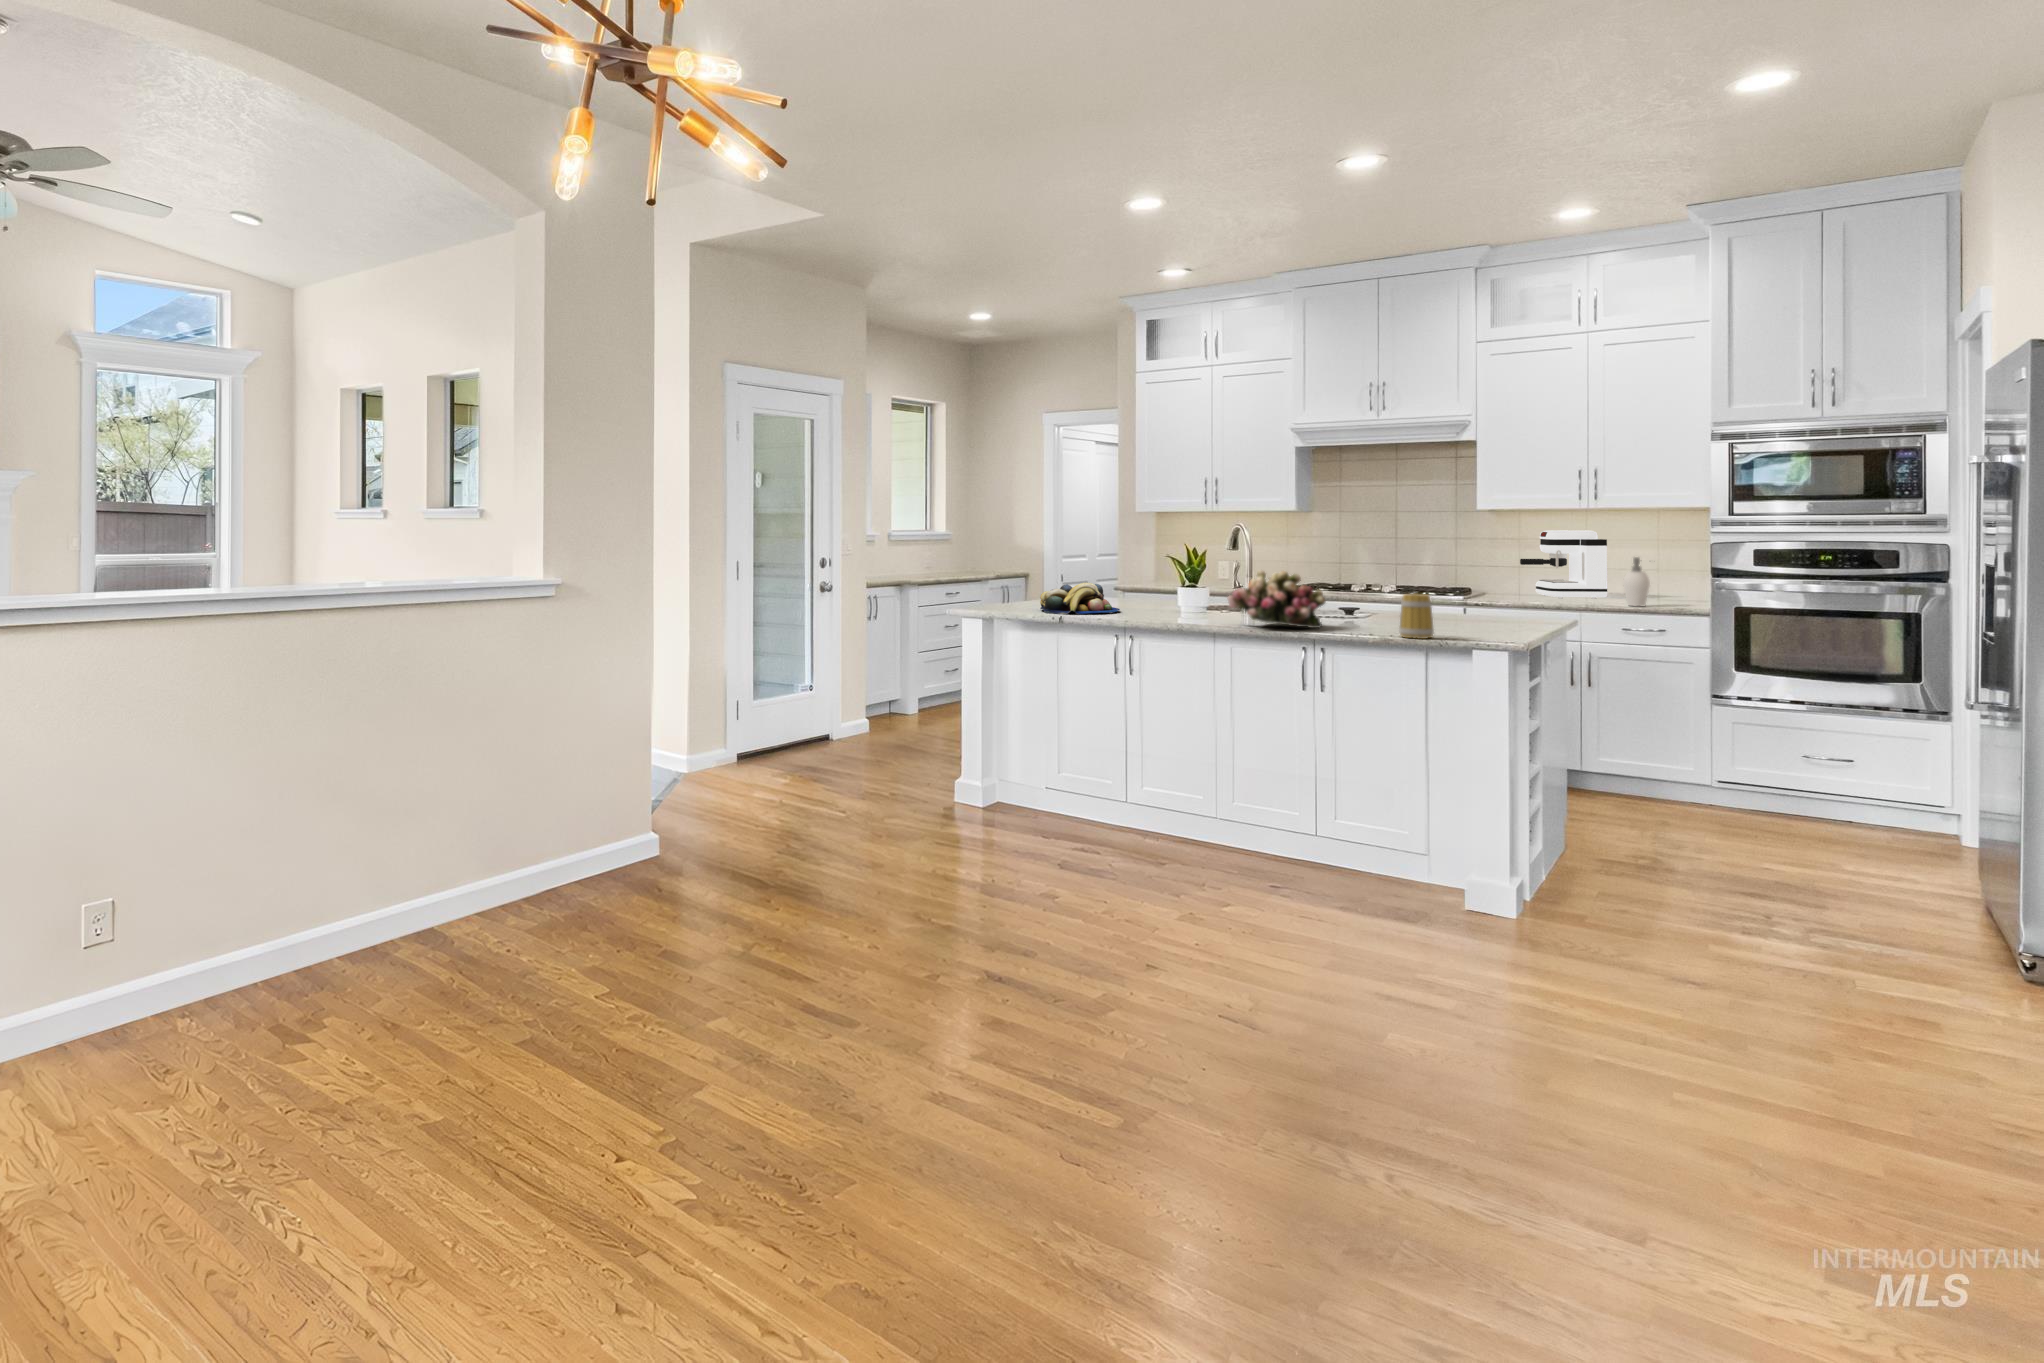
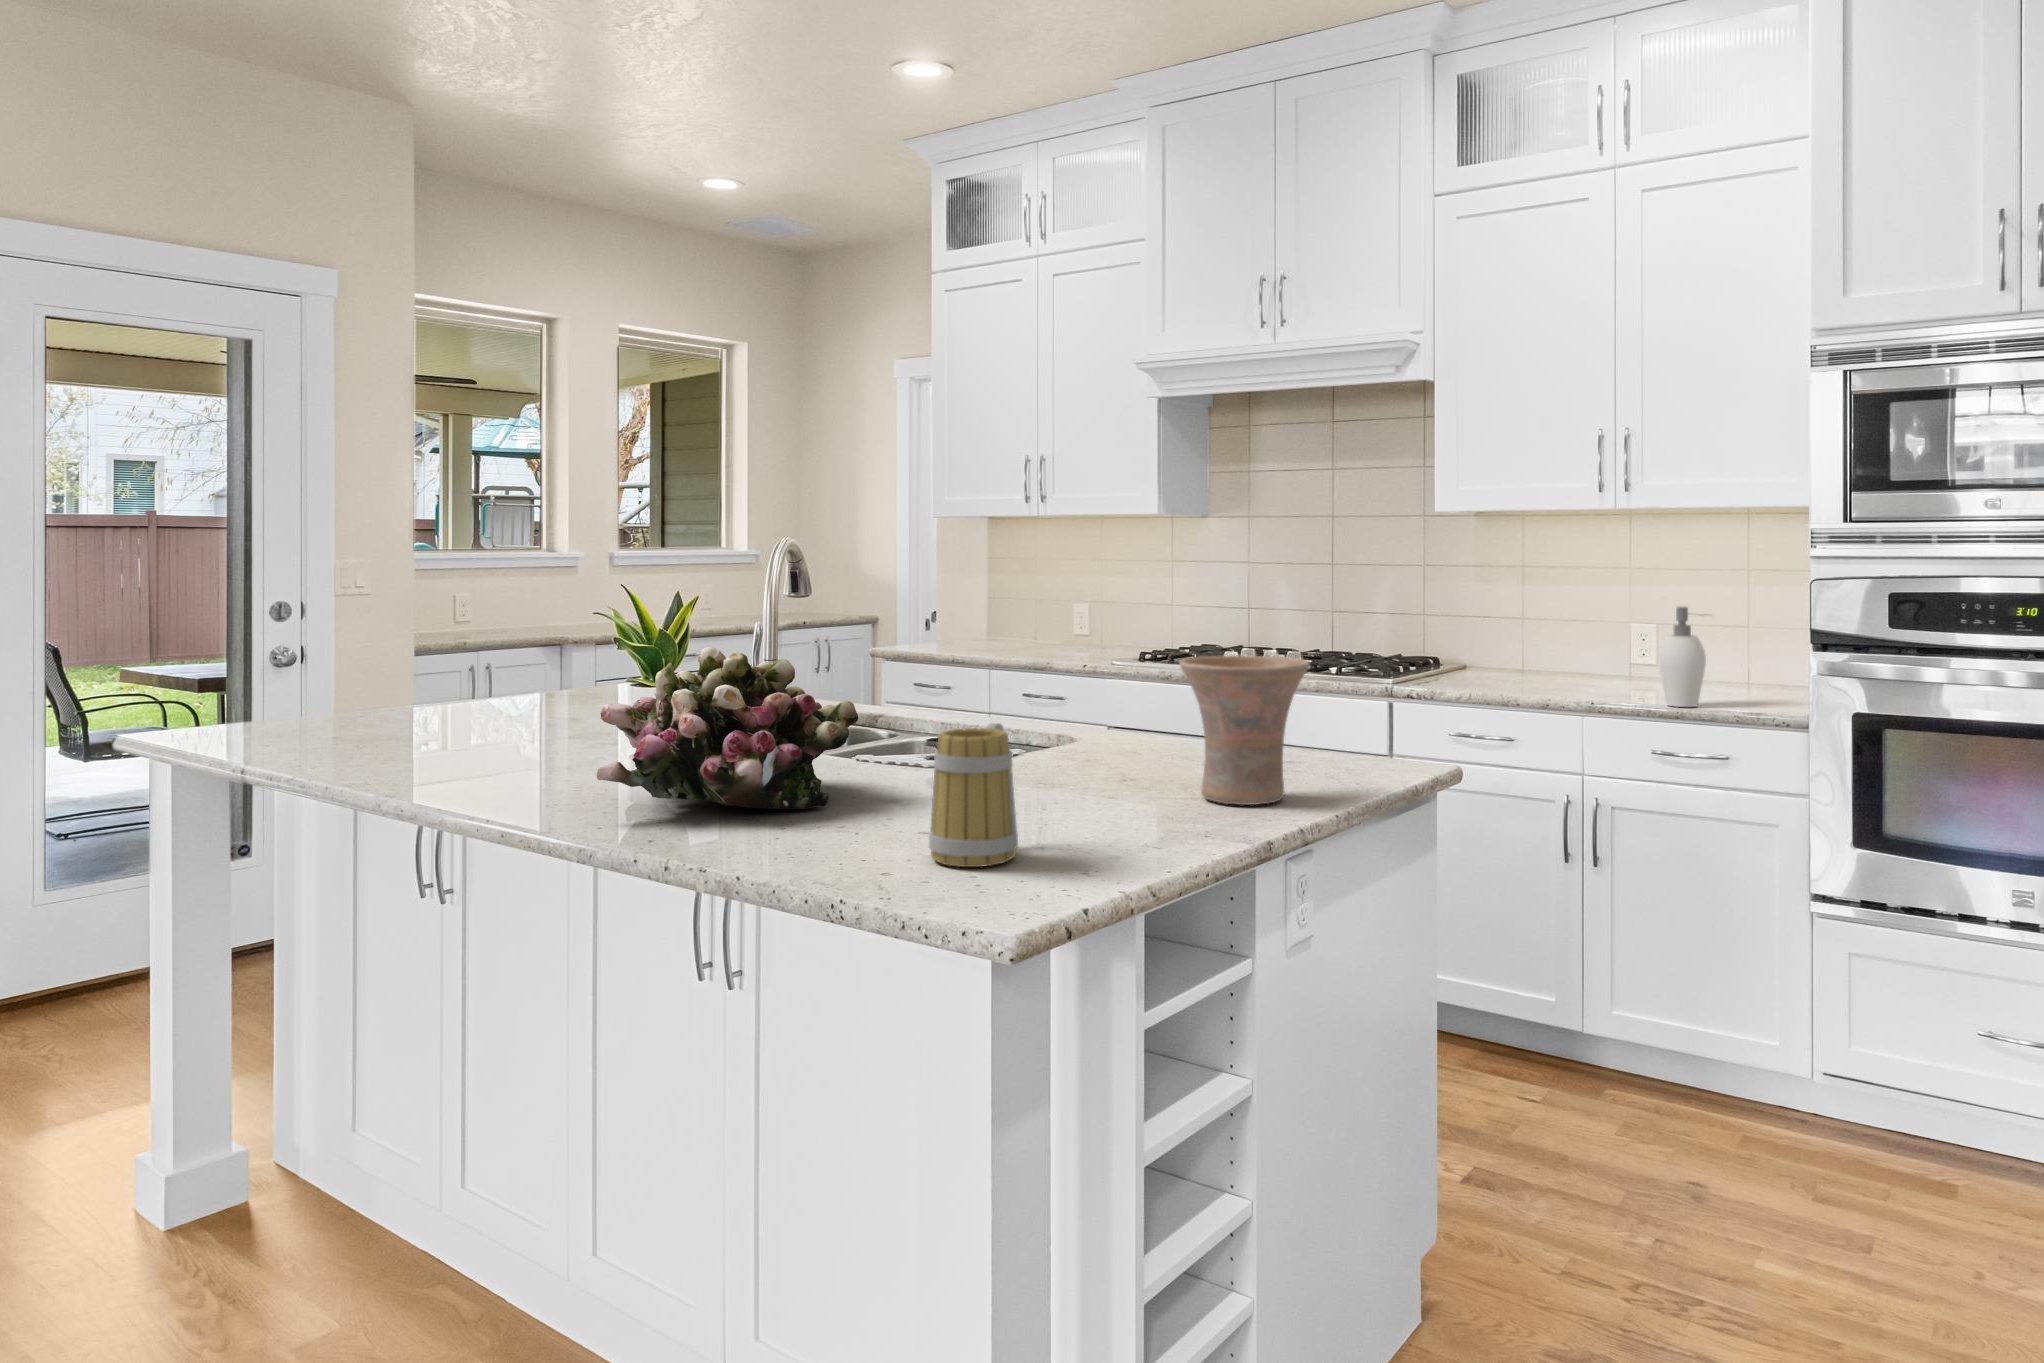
coffee maker: present [1520,530,1607,599] -> none [1498,552,1644,685]
vase: none [1452,573,1511,629] -> present [1179,655,1310,805]
fruit bowl: present [1040,582,1120,614] -> none [353,664,562,747]

